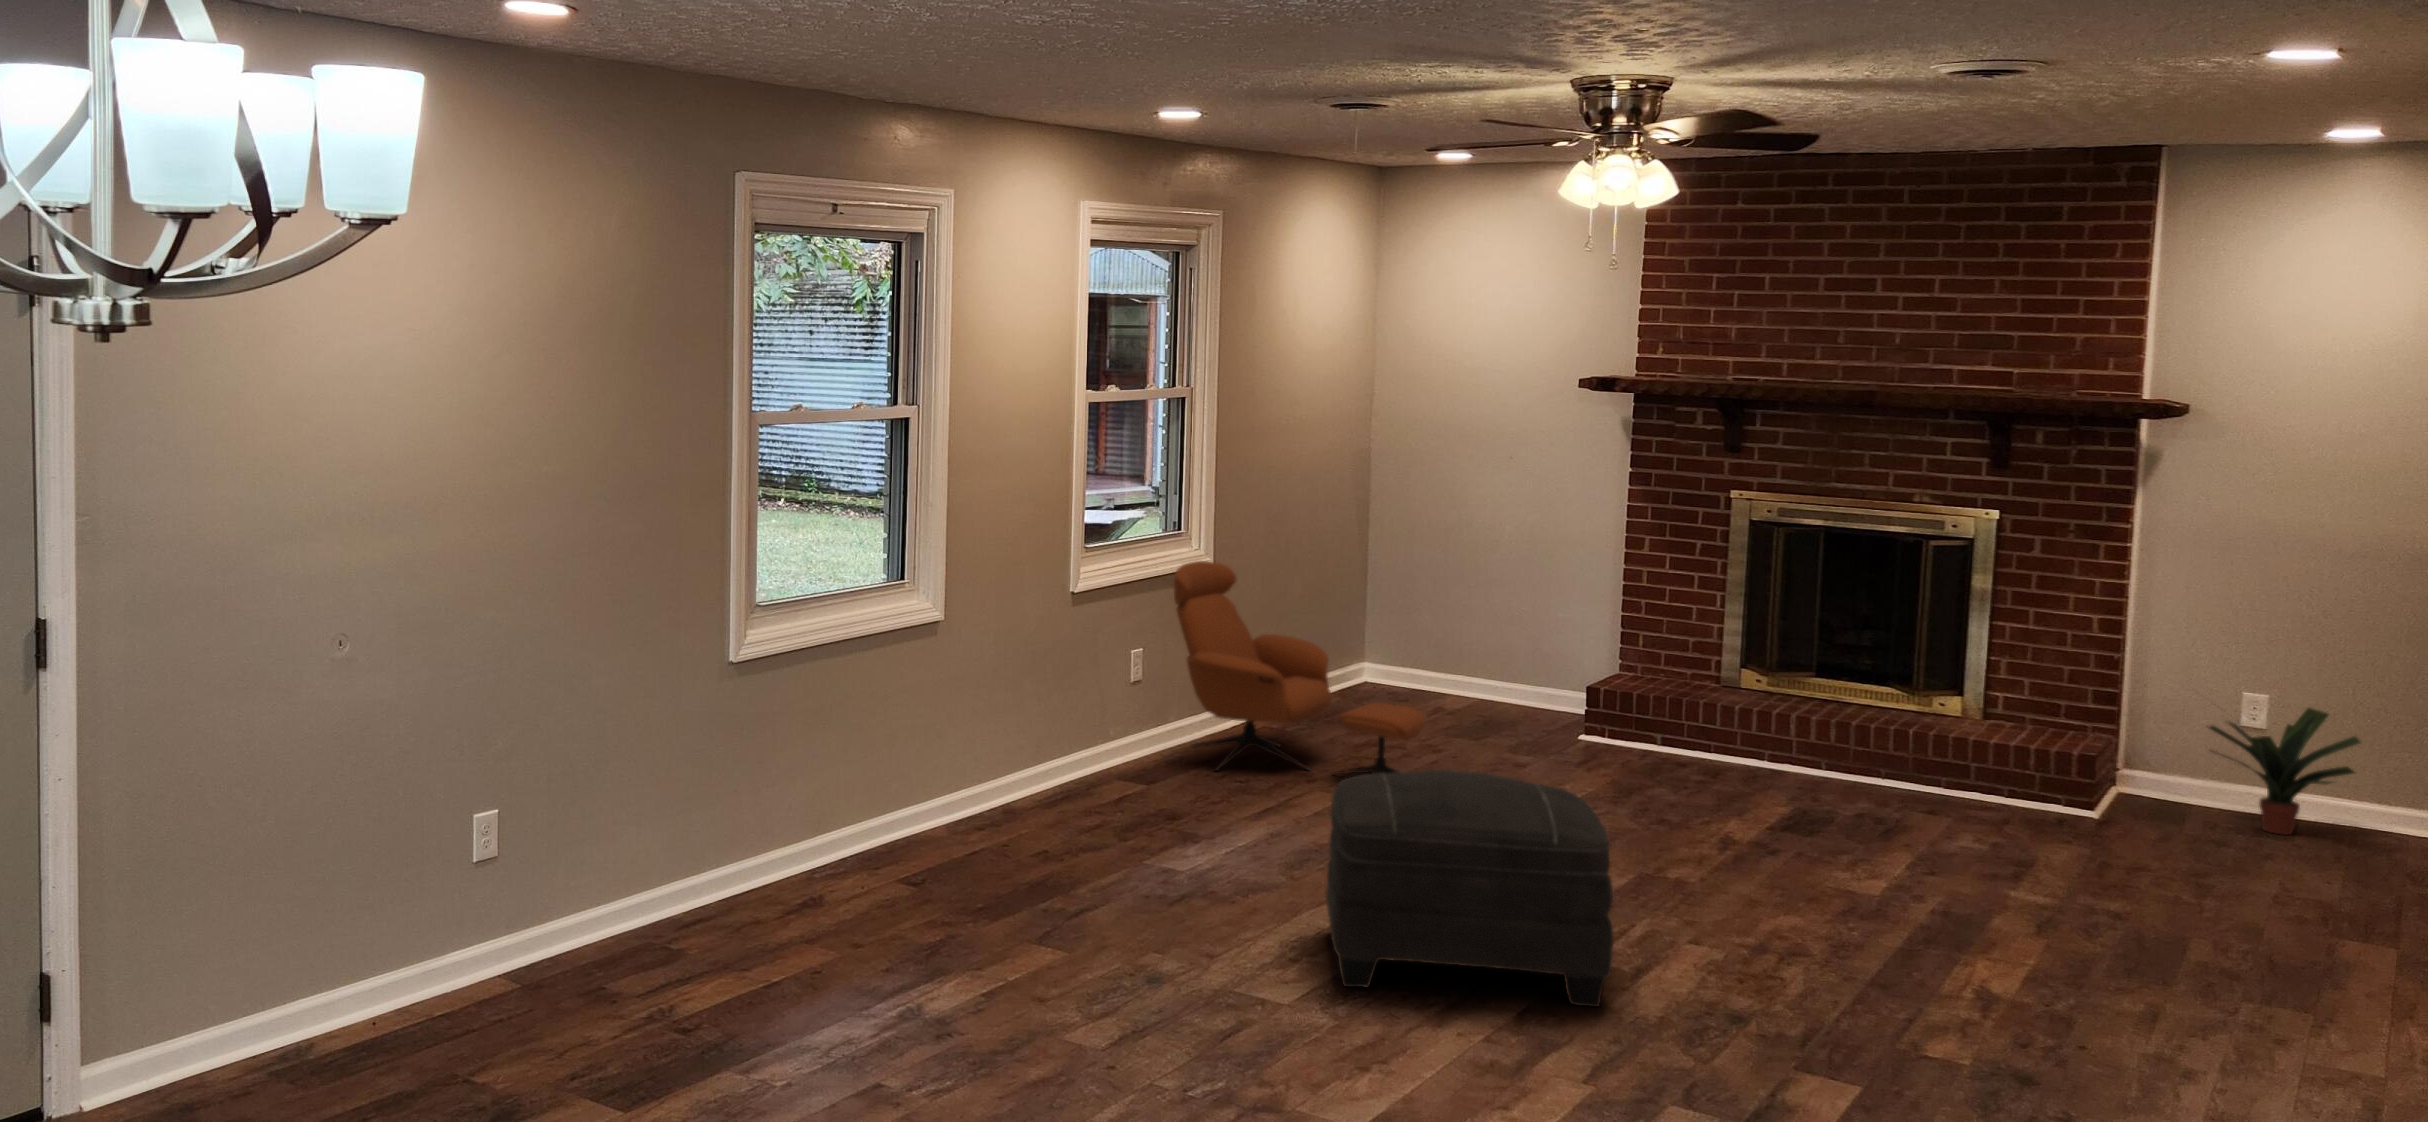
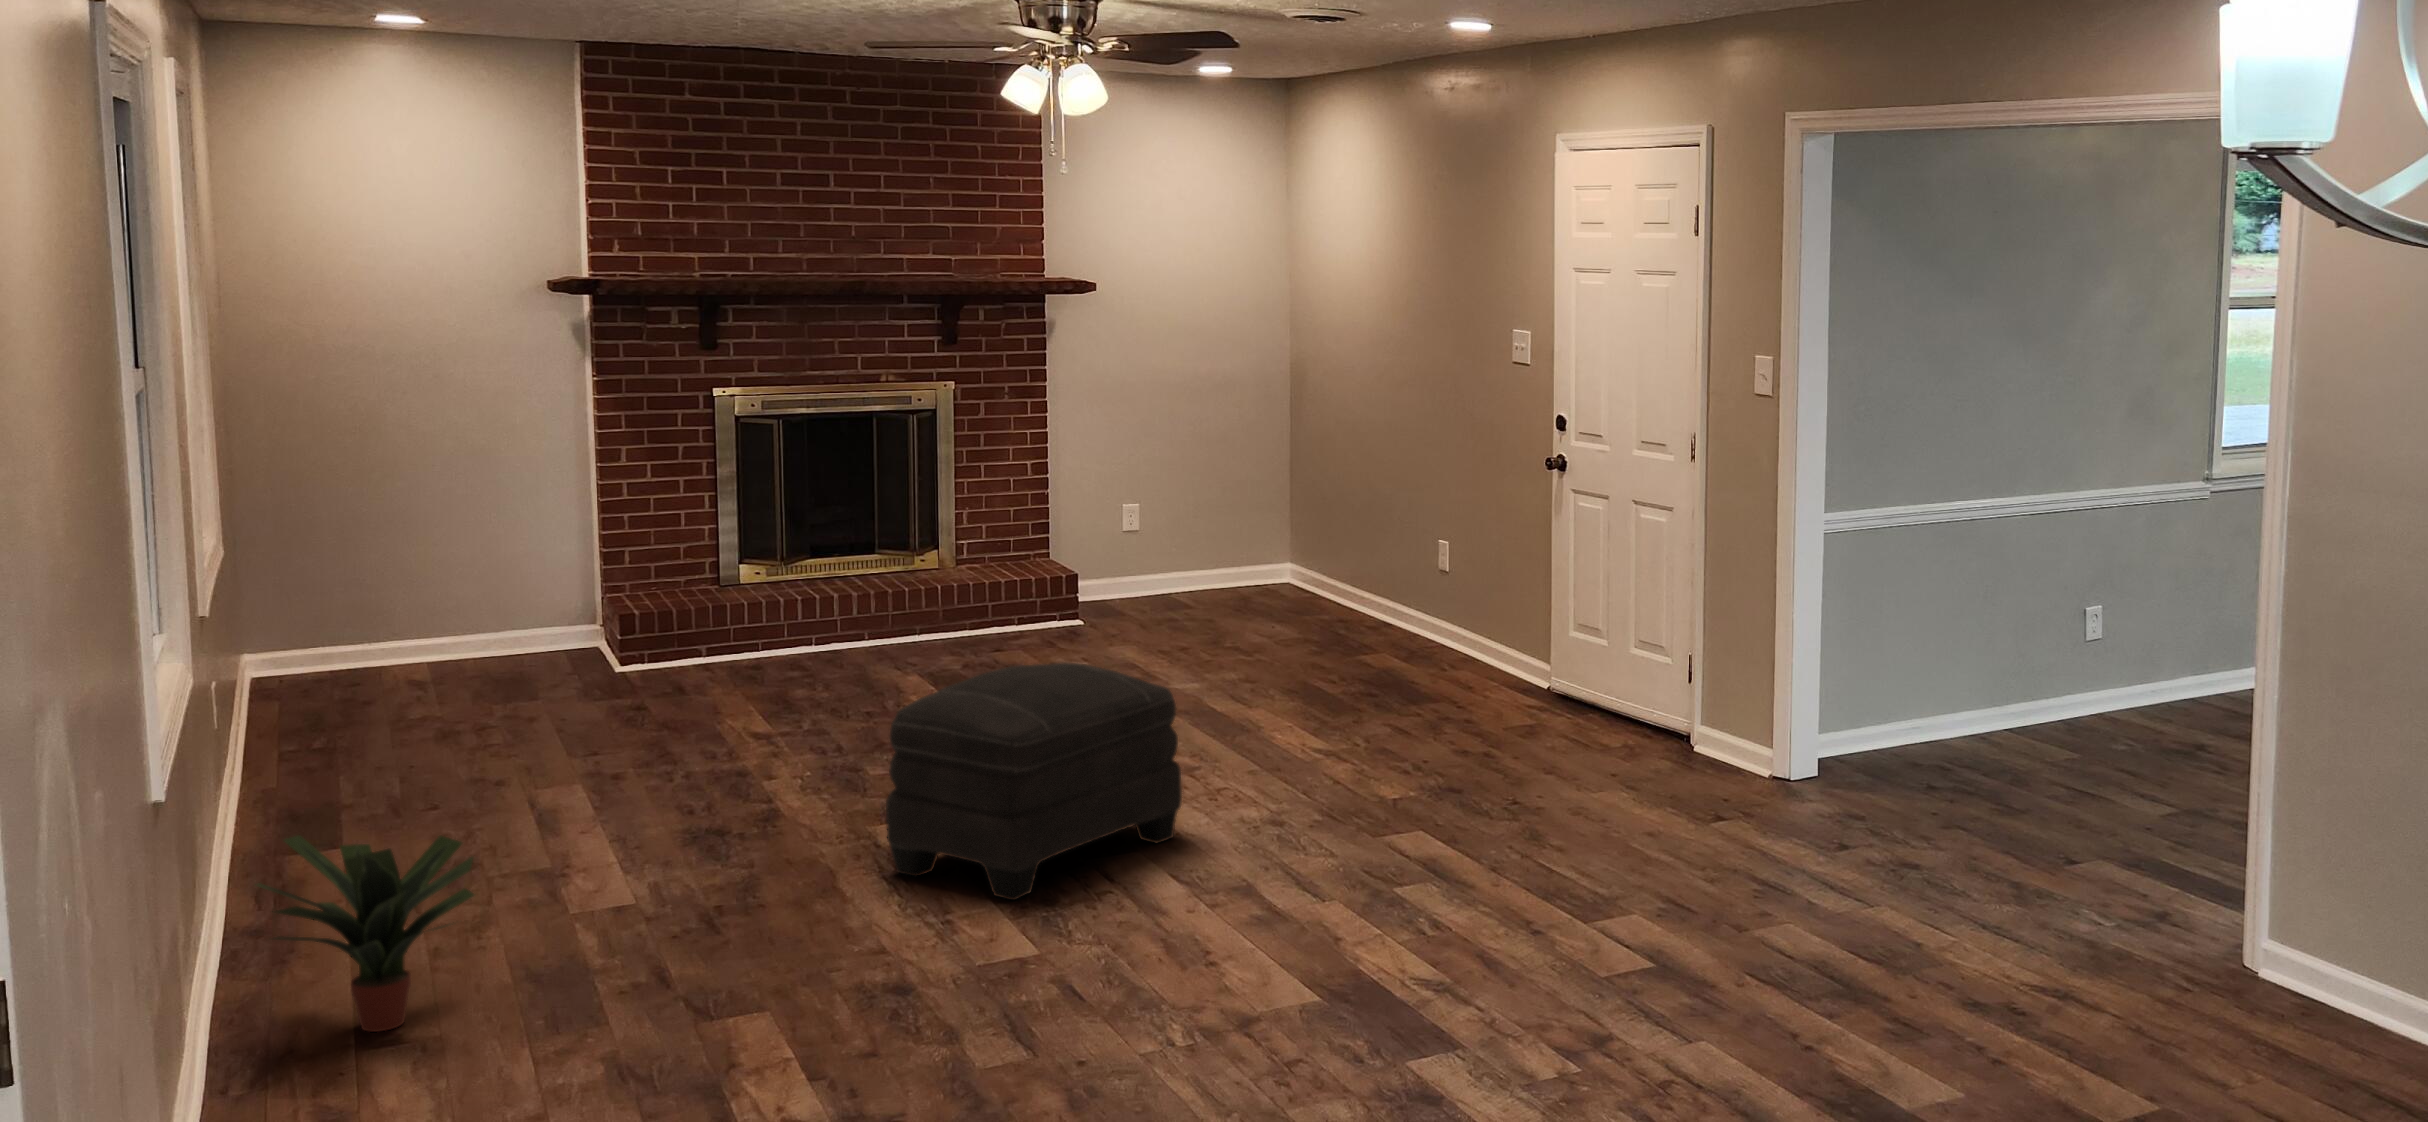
lounge chair: present [1174,561,1425,774] -> none [259,550,640,806]
potted plant: present [2207,708,2361,835] -> present [255,835,474,1032]

